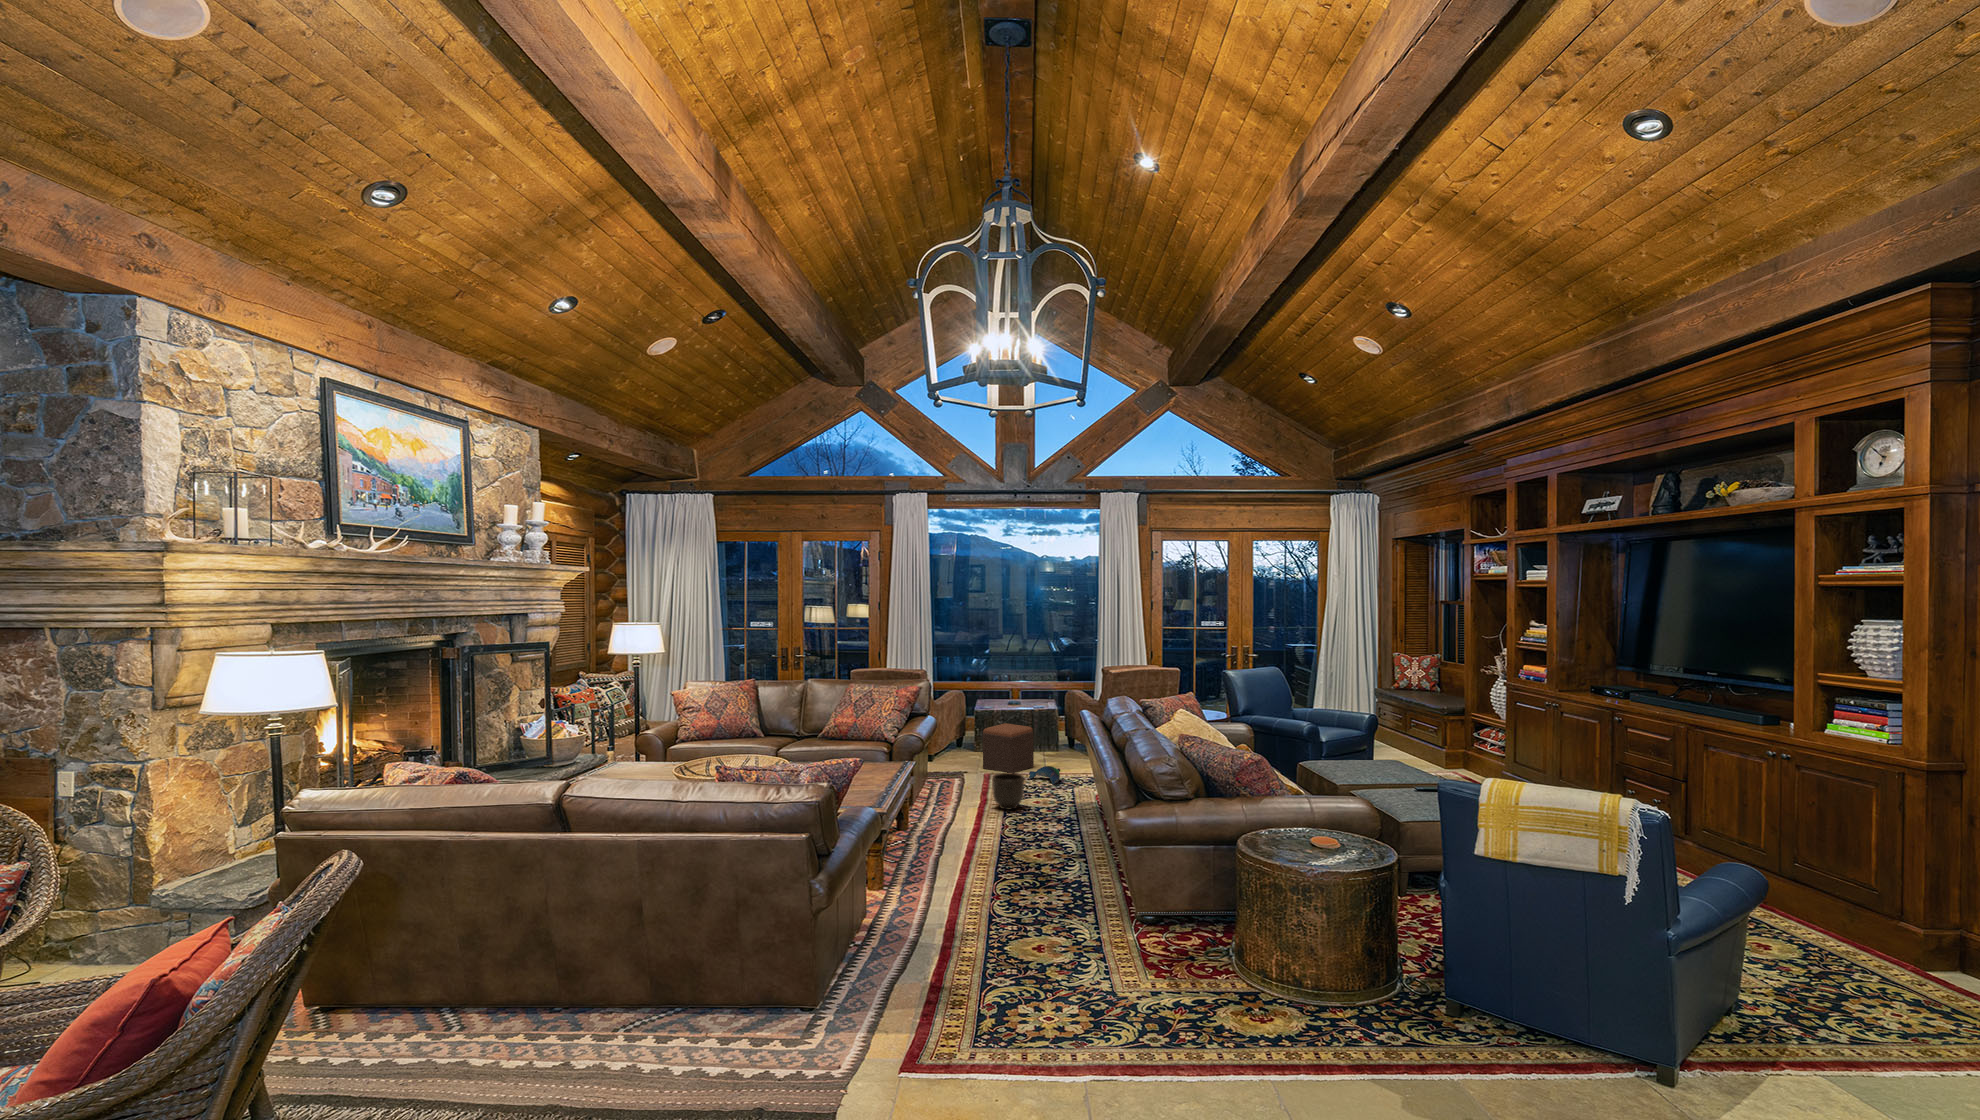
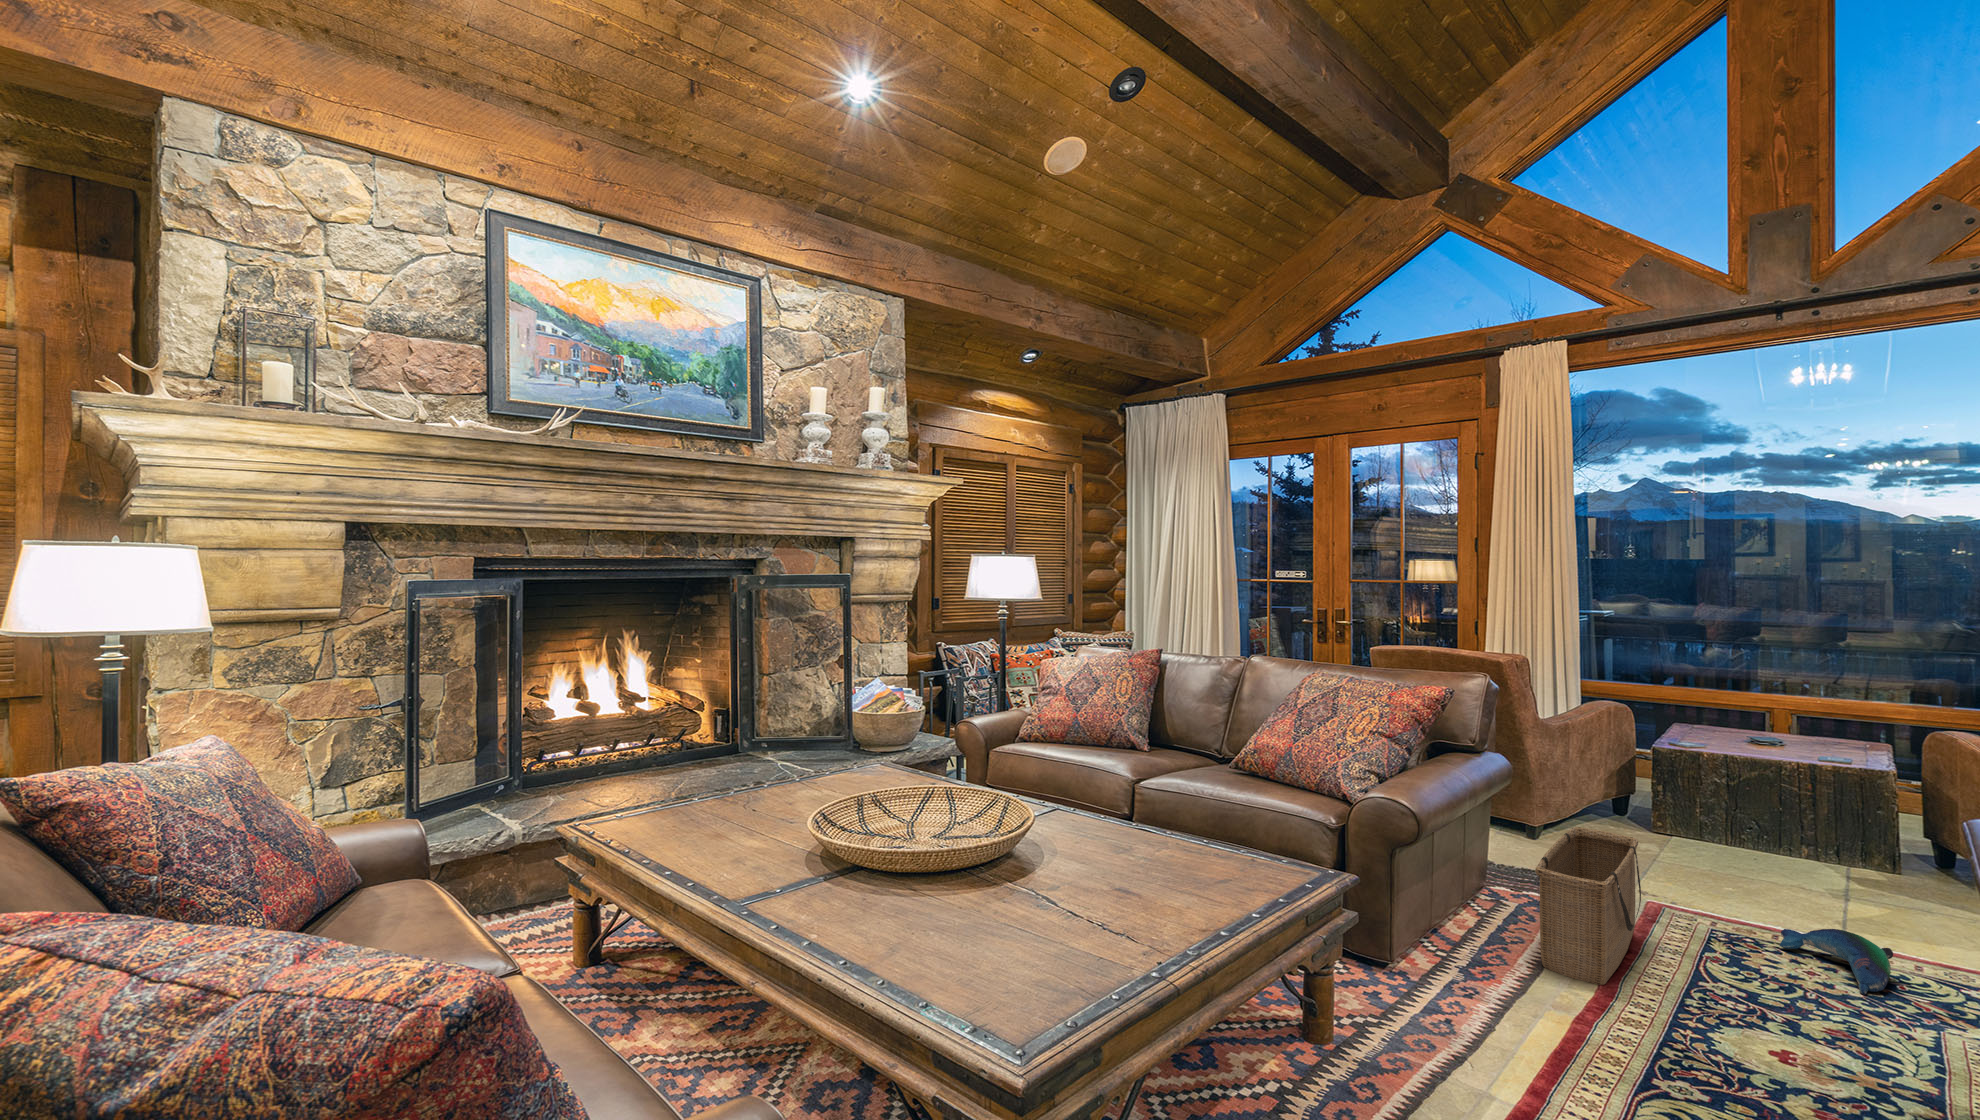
footstool: present [983,723,1034,773] -> none [1652,789,1806,914]
basket: none [957,742,989,800] -> present [1535,827,1641,985]
planter: present [992,773,1024,810] -> none [1618,946,1731,1064]

